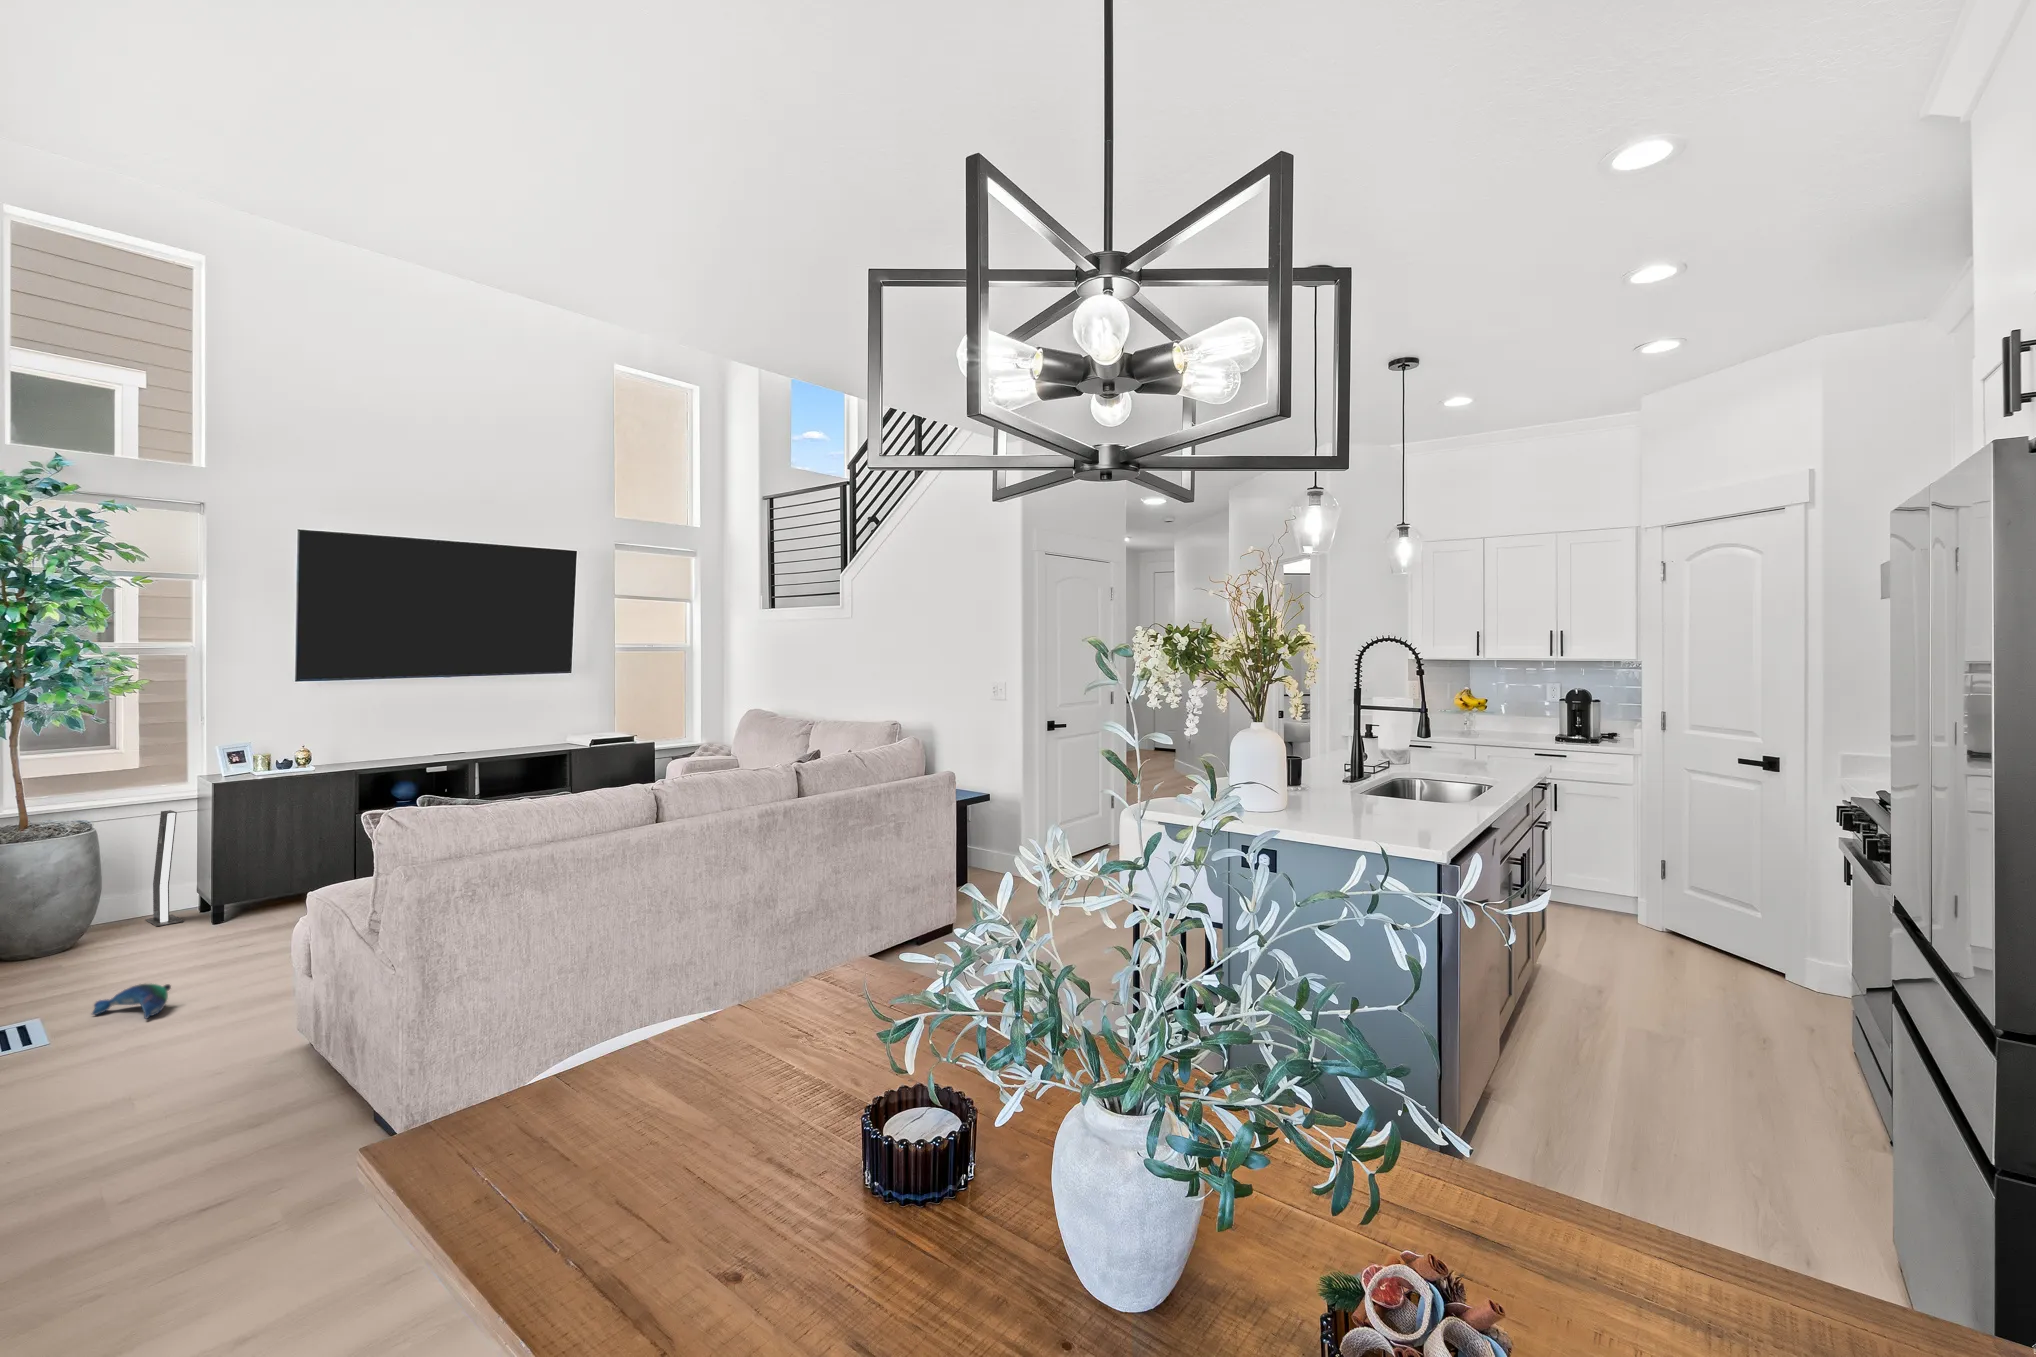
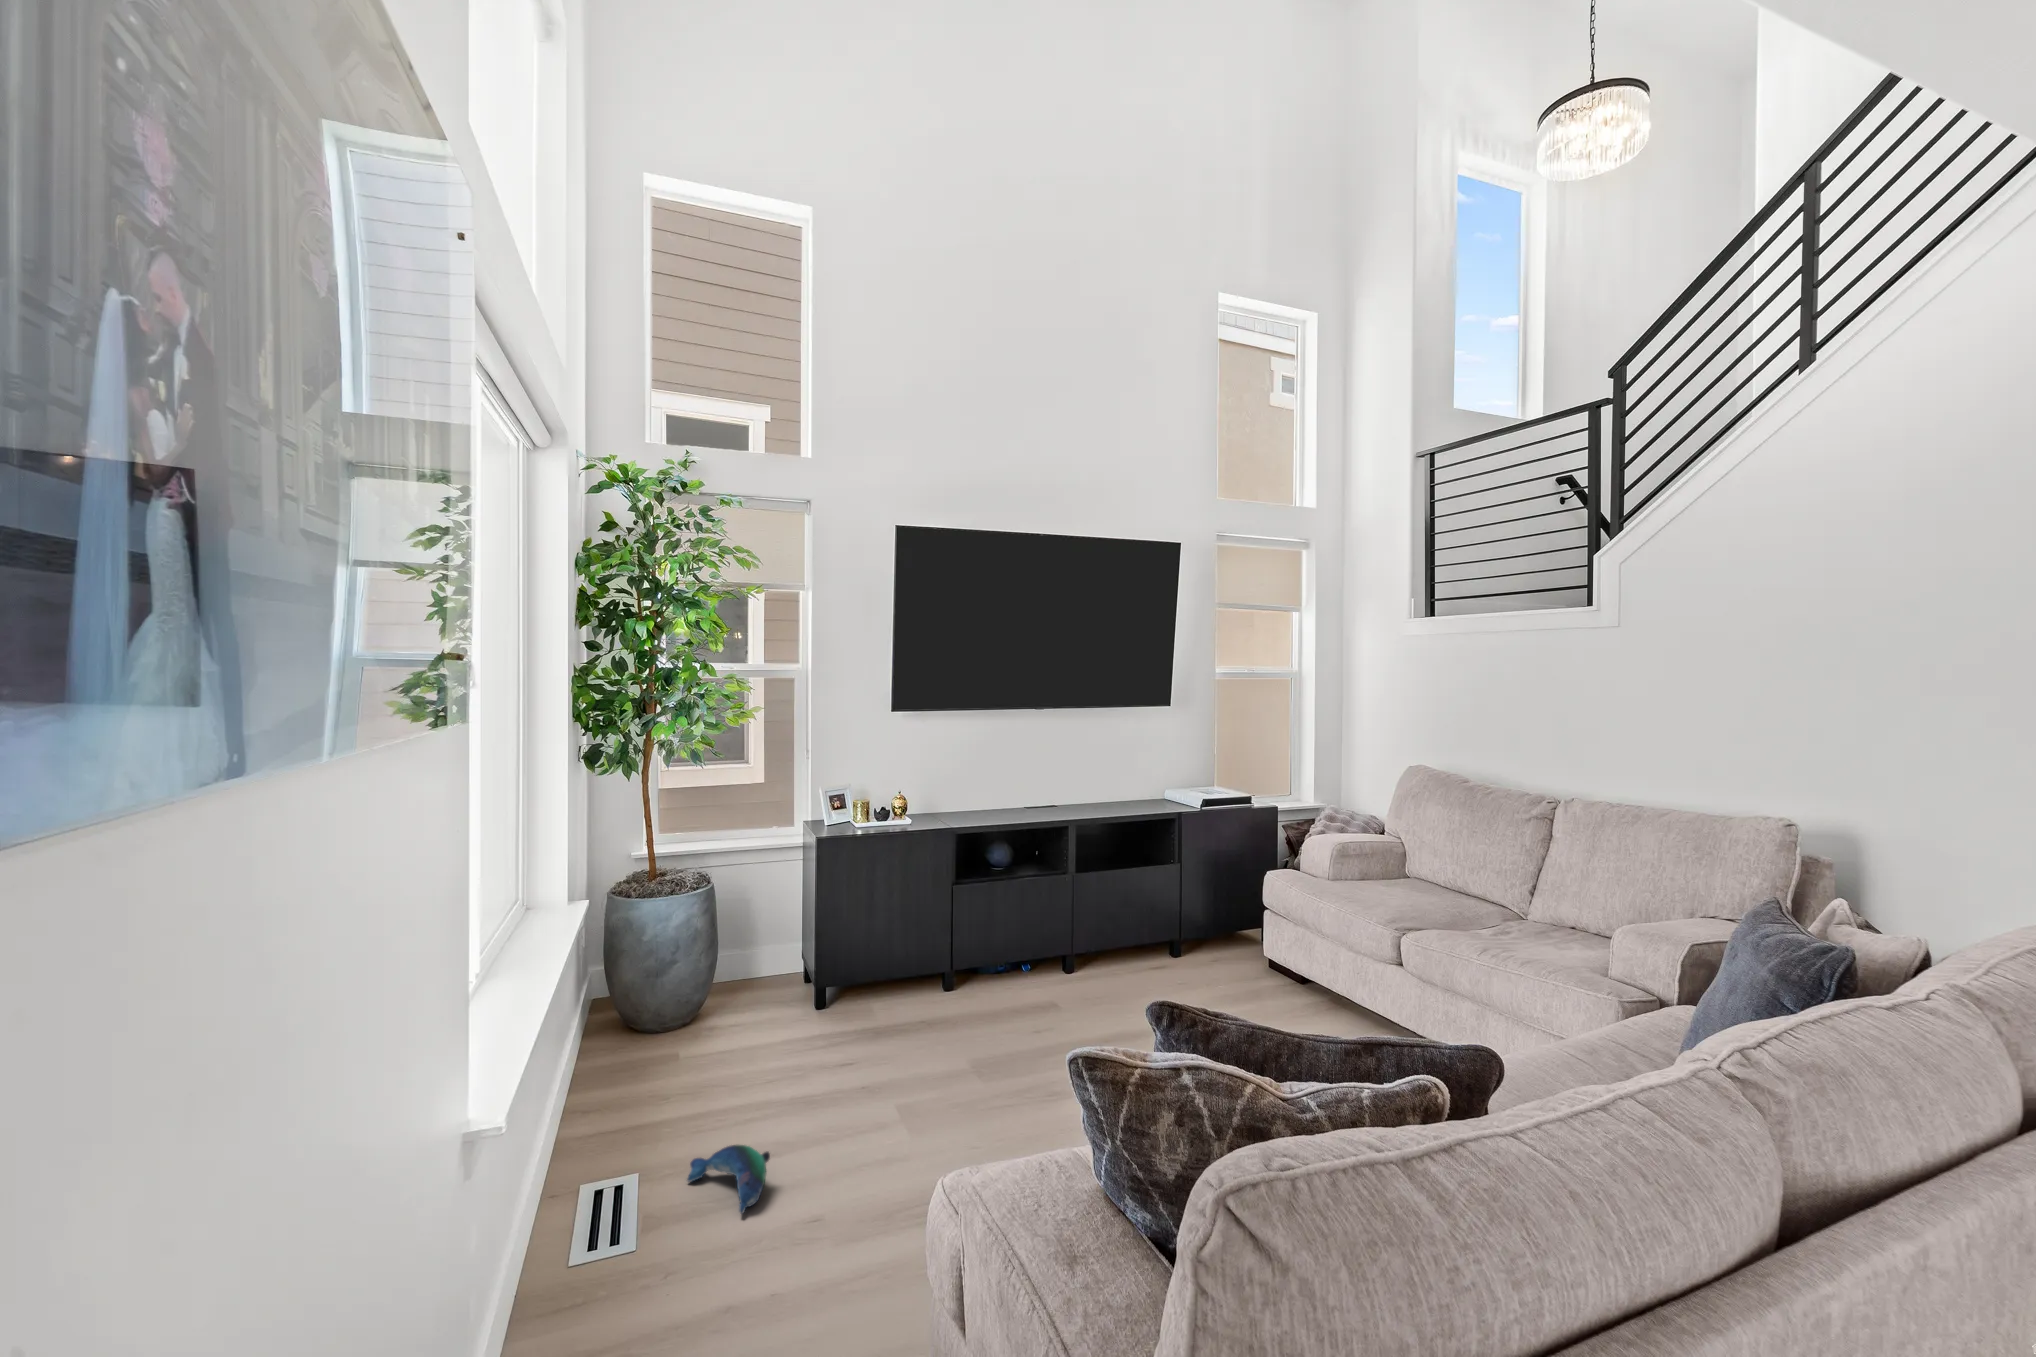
speaker: present [145,810,184,926] -> none [752,864,786,1006]

